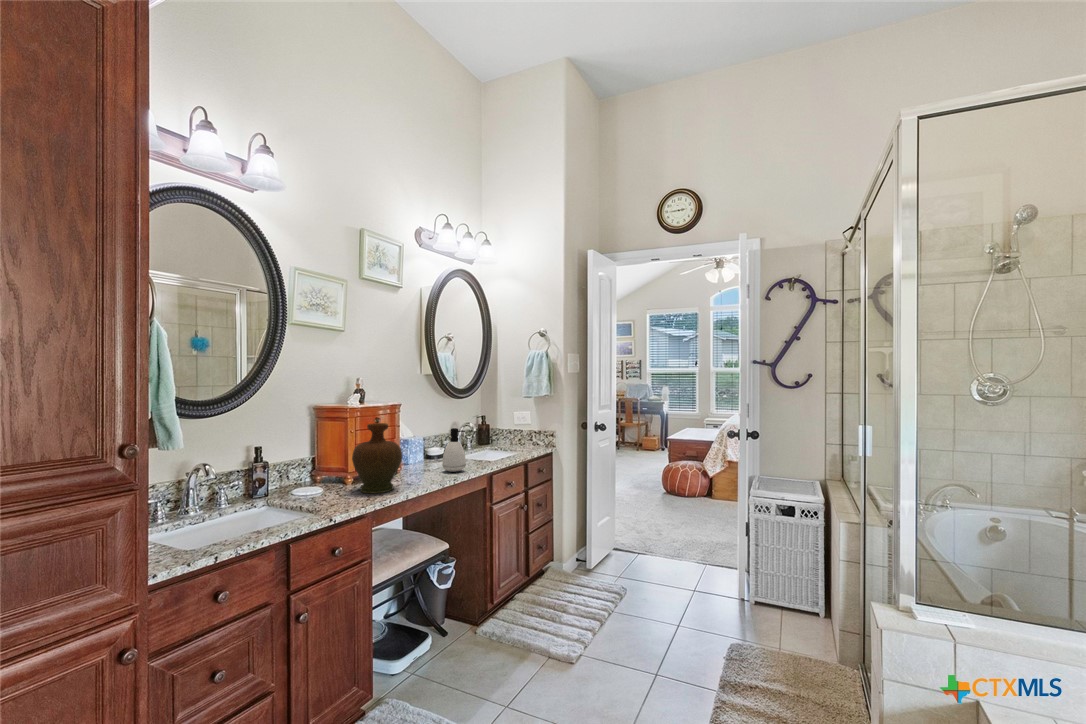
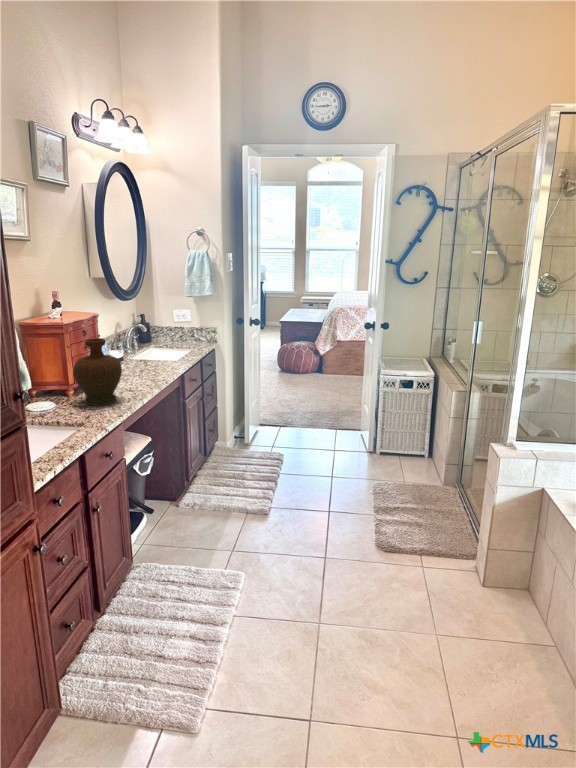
soap dispenser: present [442,428,466,472] -> none [138,335,160,376]

